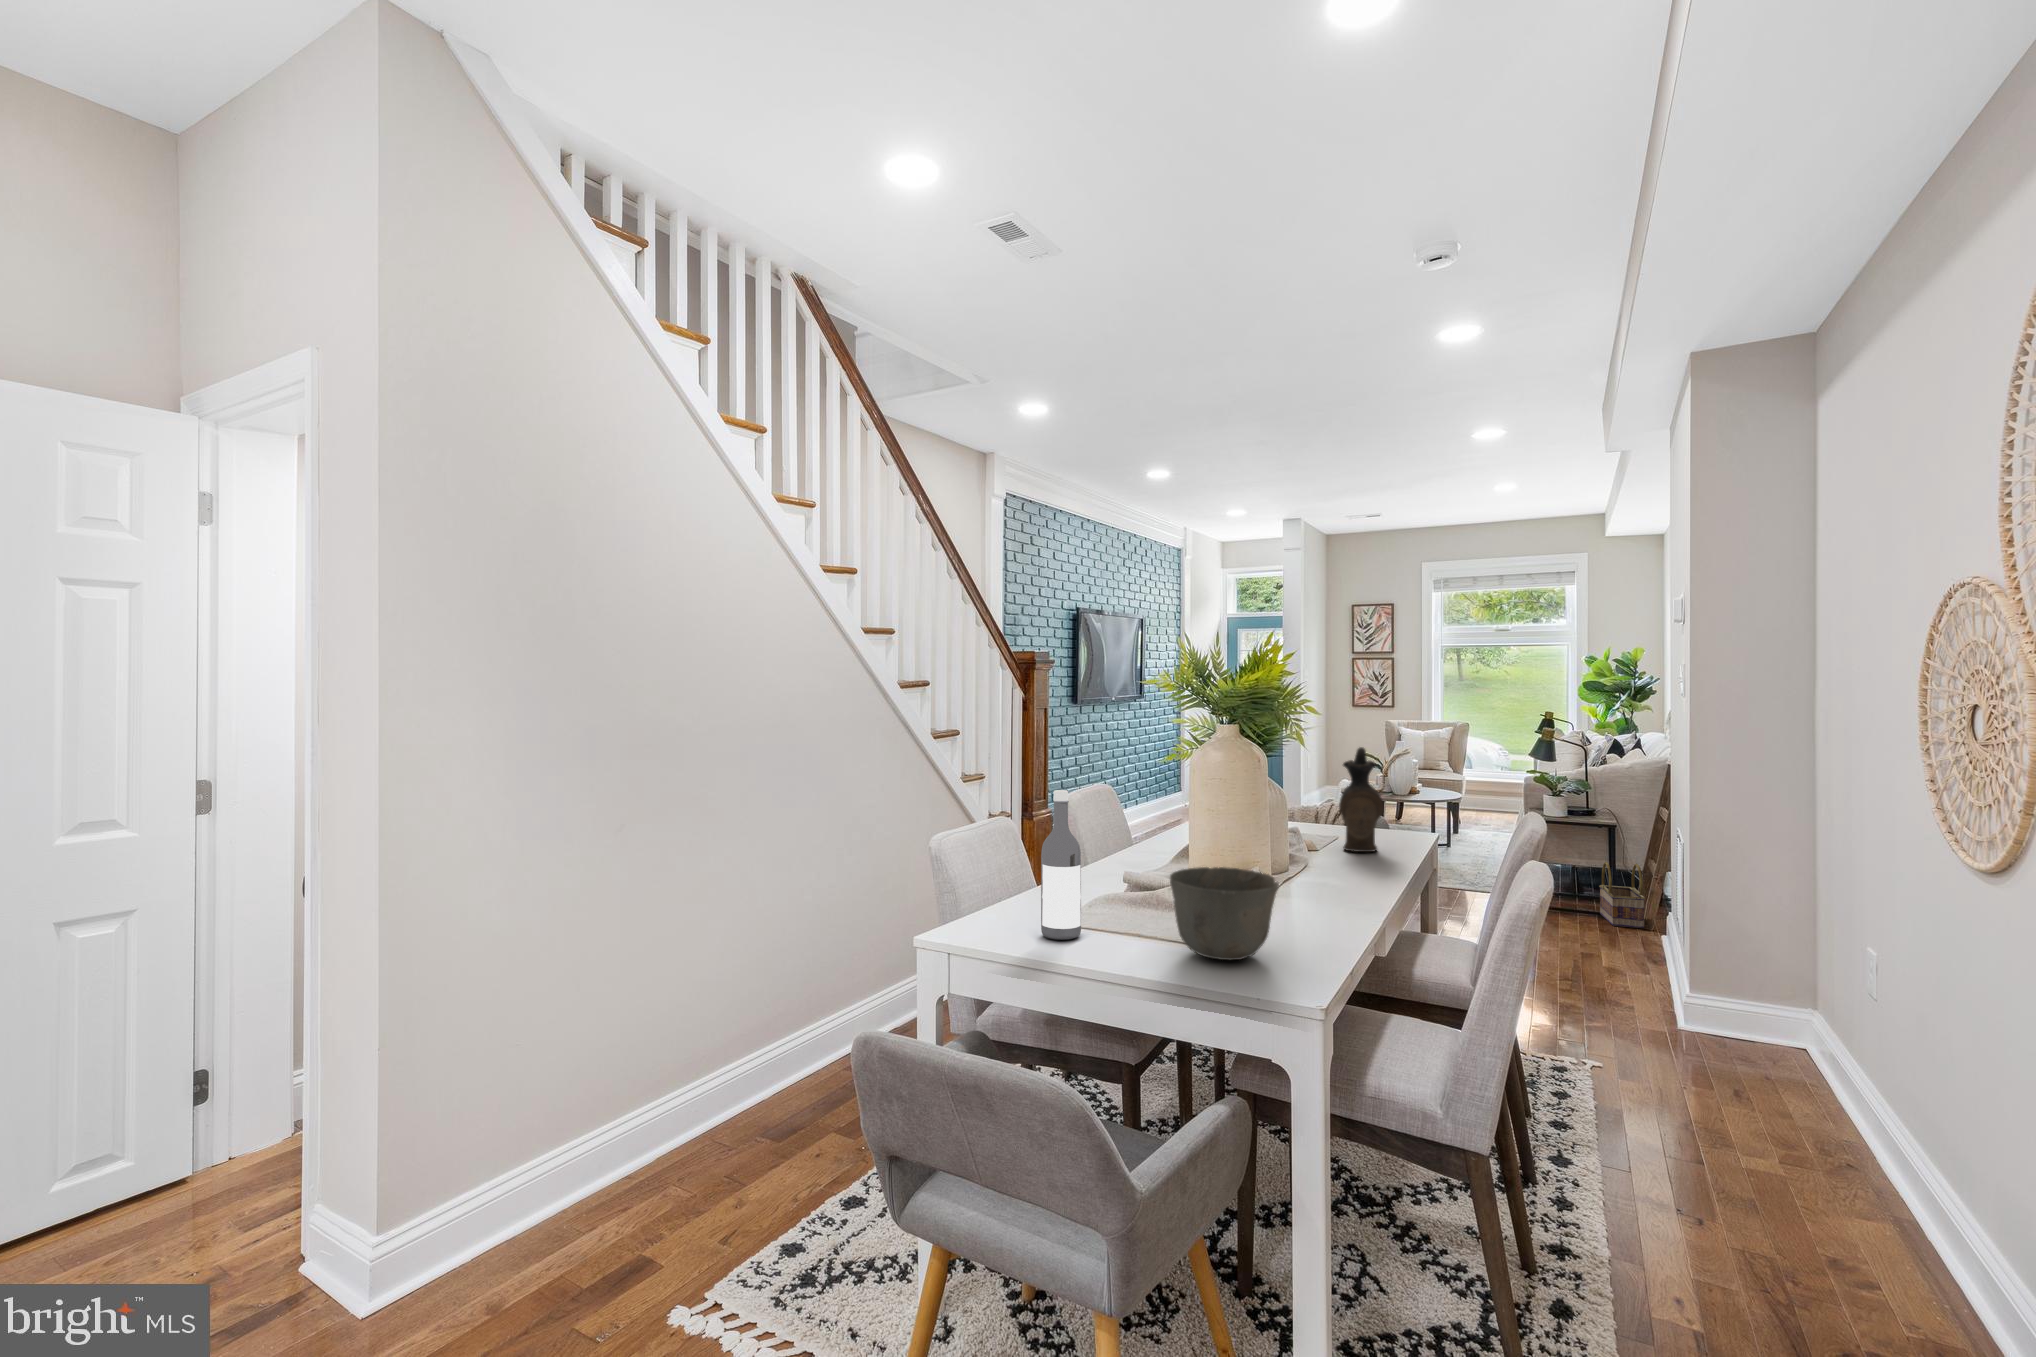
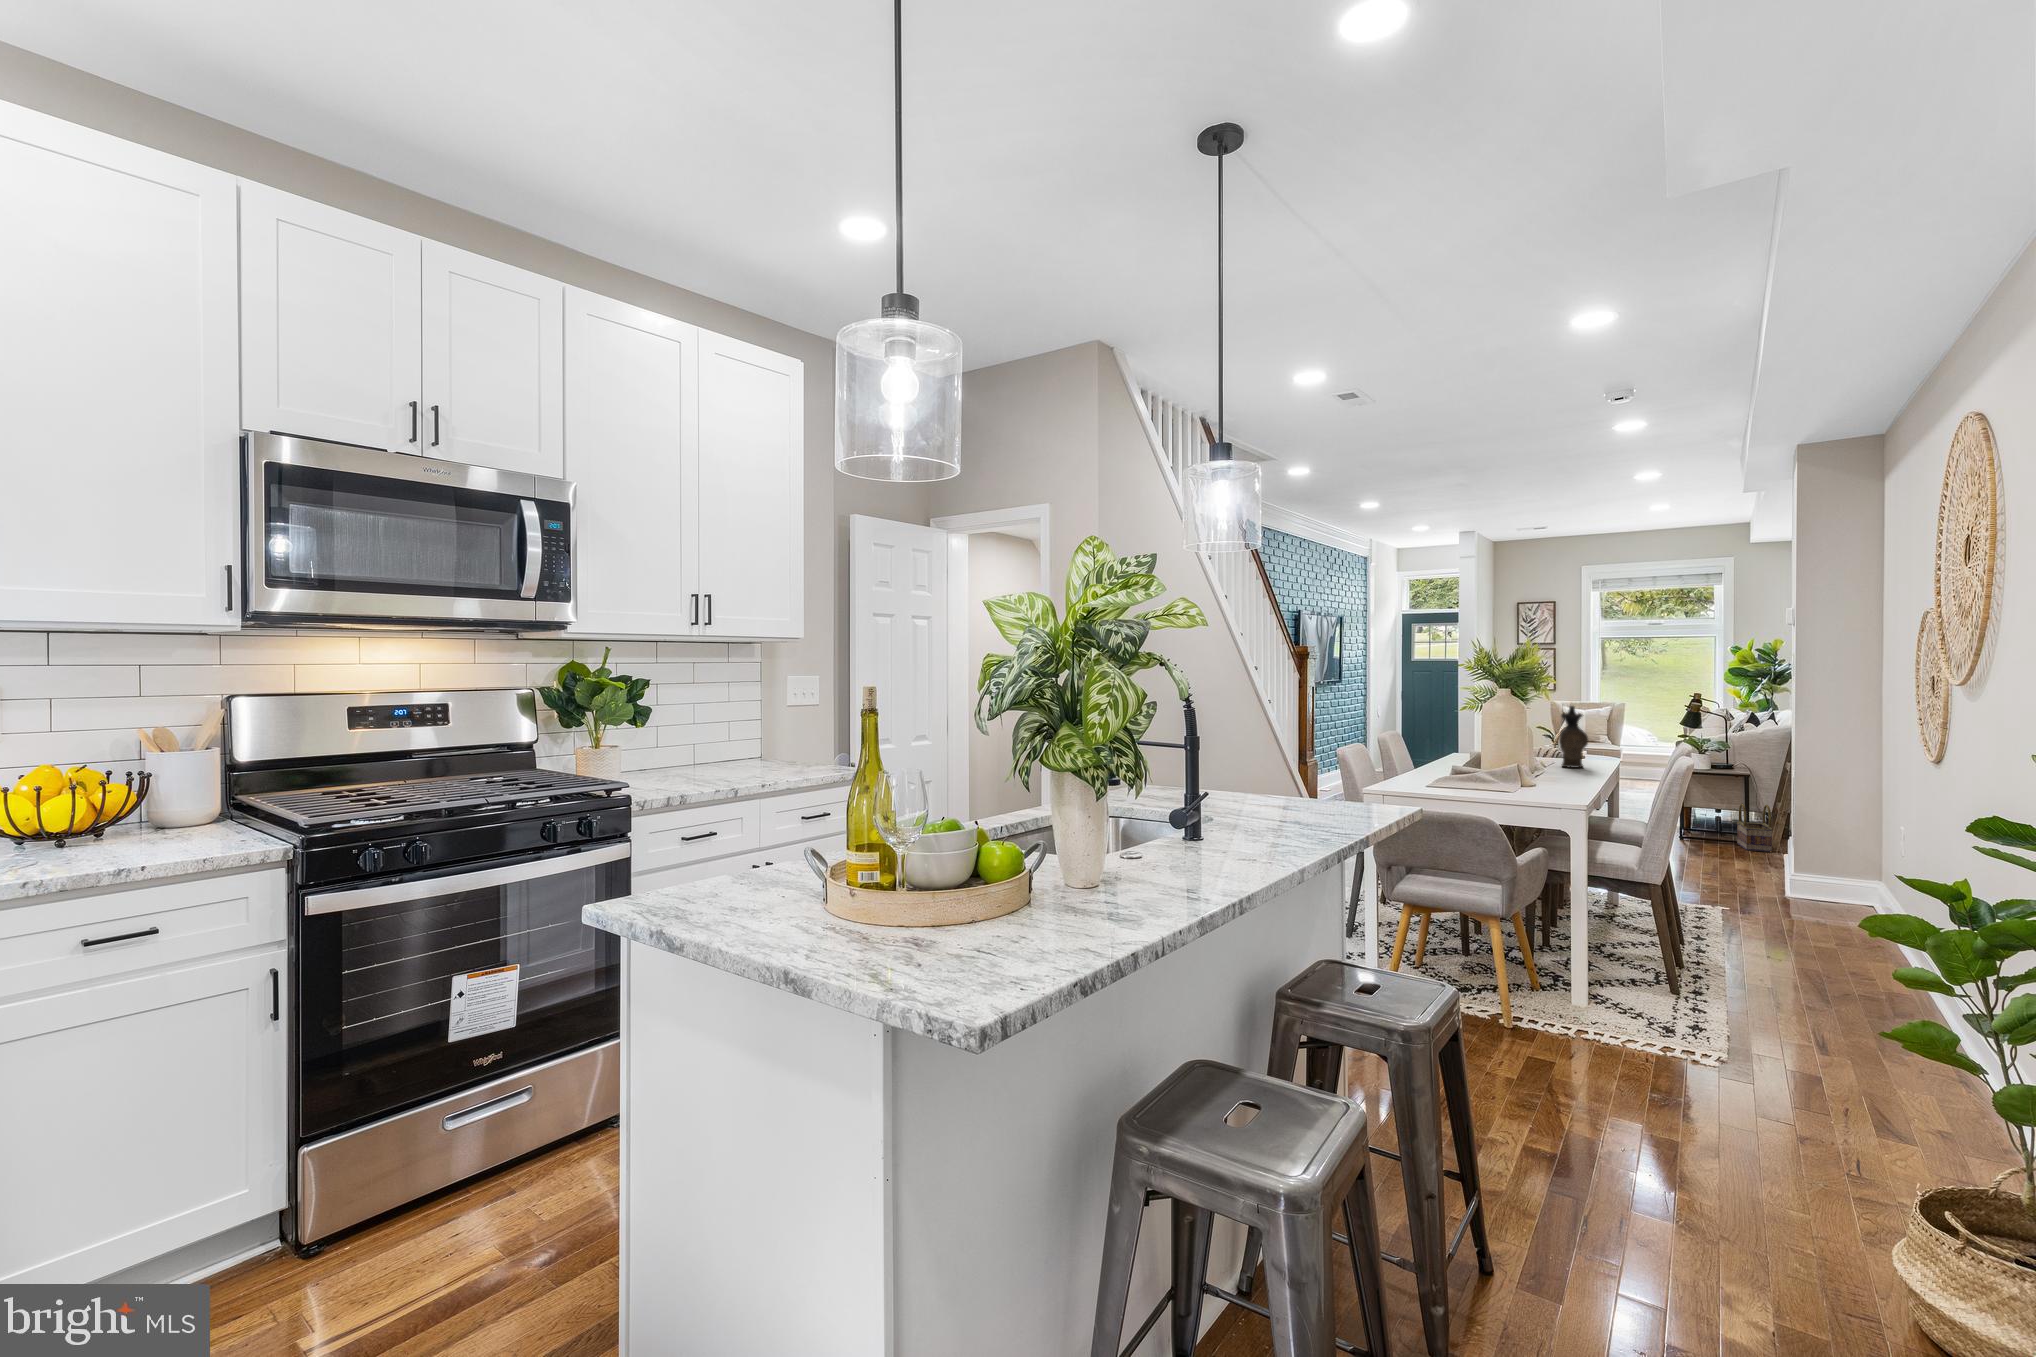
wine bottle: present [1041,790,1081,940] -> none [1421,720,1442,793]
ceramic bowl: present [1170,867,1279,960] -> none [1494,757,1554,798]

